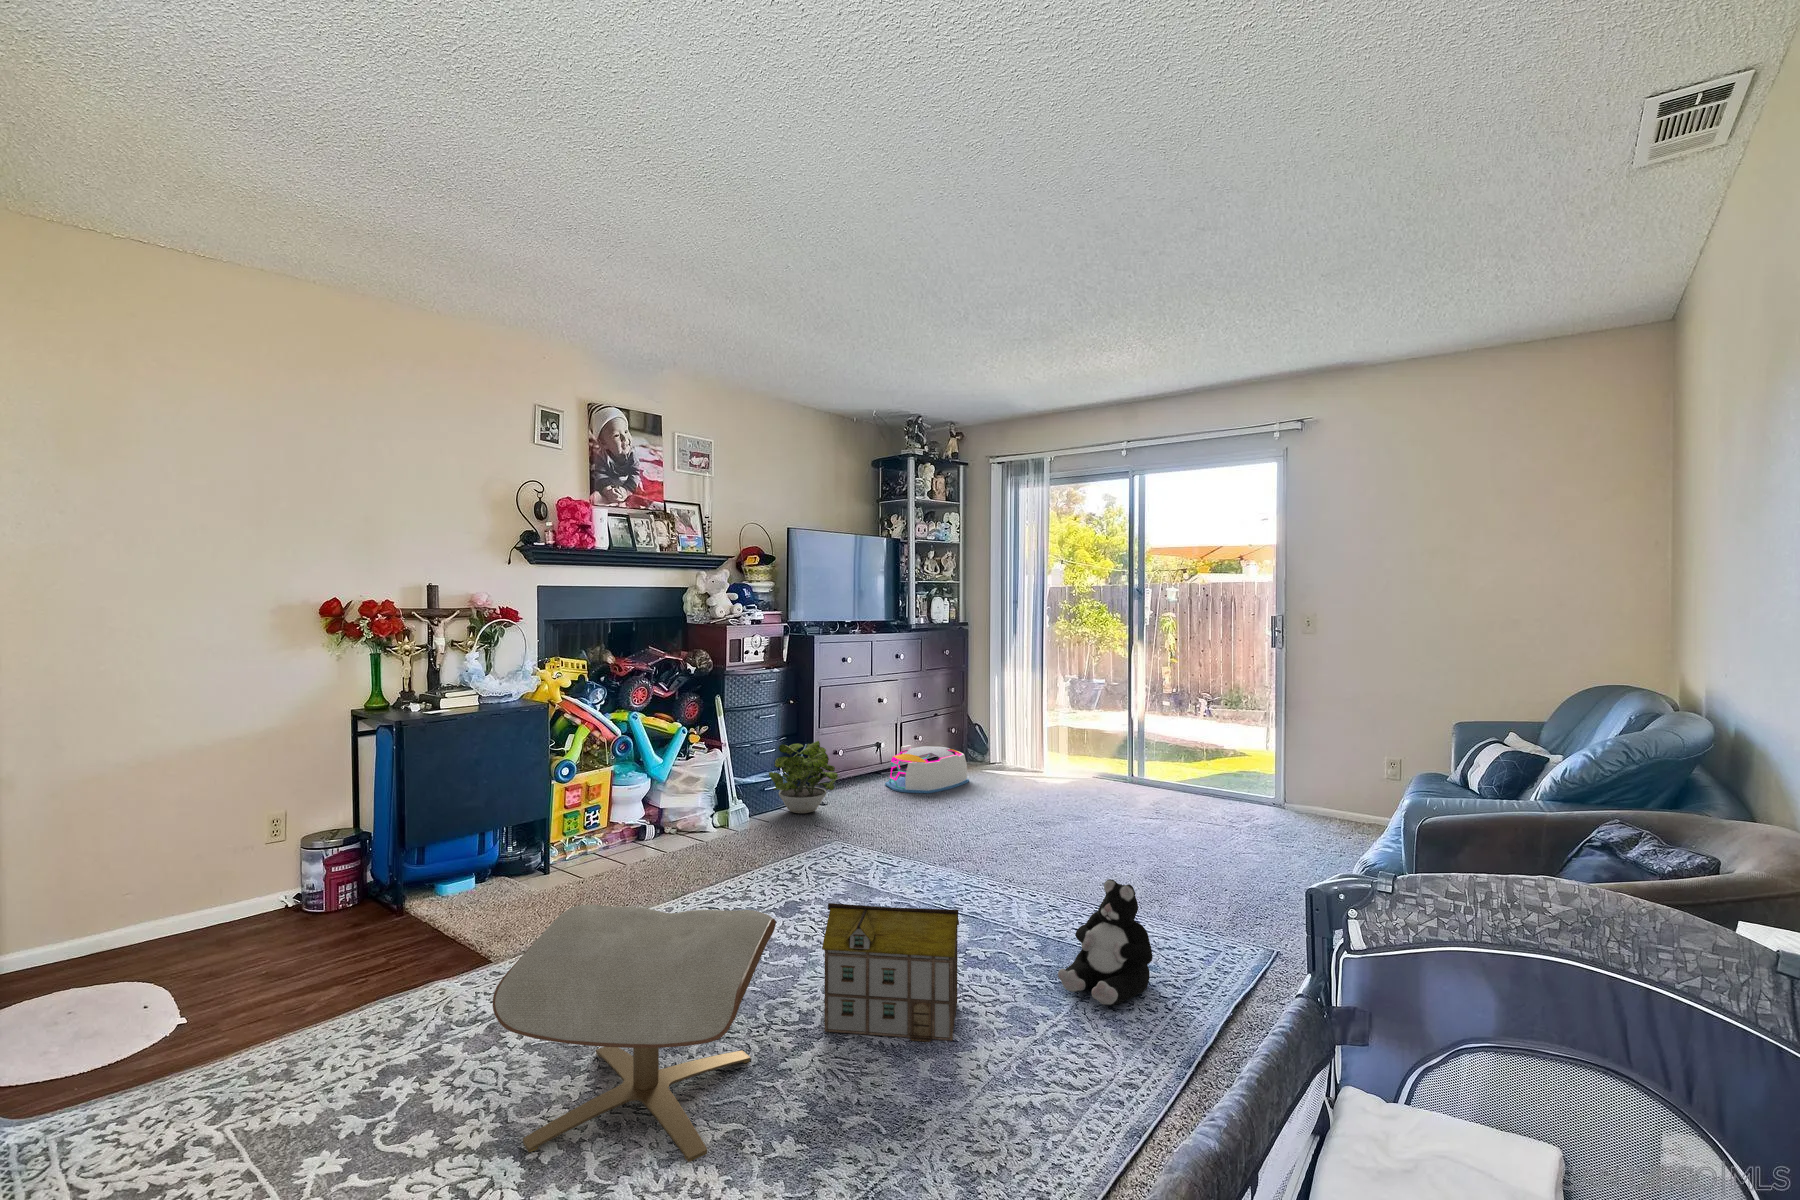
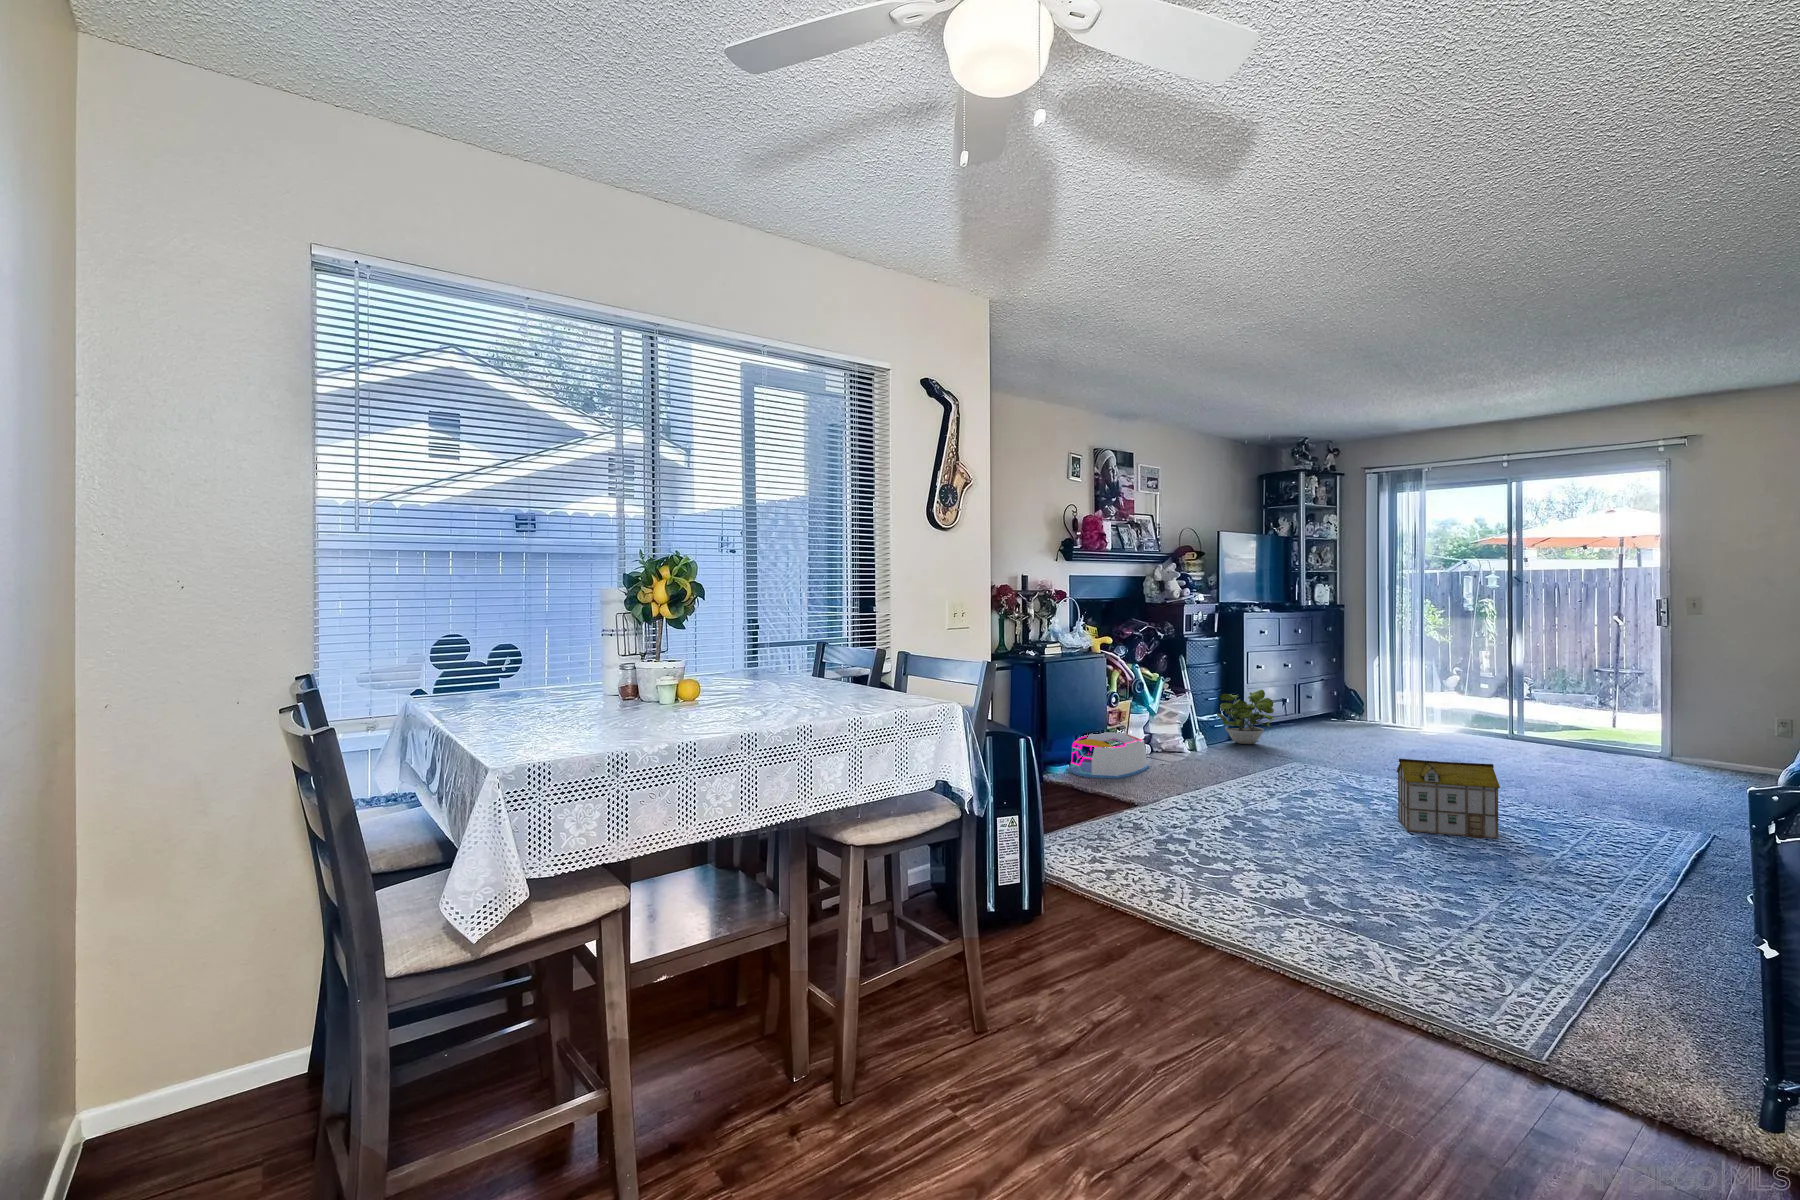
storage bin: present [885,745,969,793] -> present [1066,732,1149,779]
plush toy: present [1058,879,1153,1005] -> none [1555,758,1629,832]
ottoman: present [493,905,776,1162] -> none [1258,744,1411,862]

